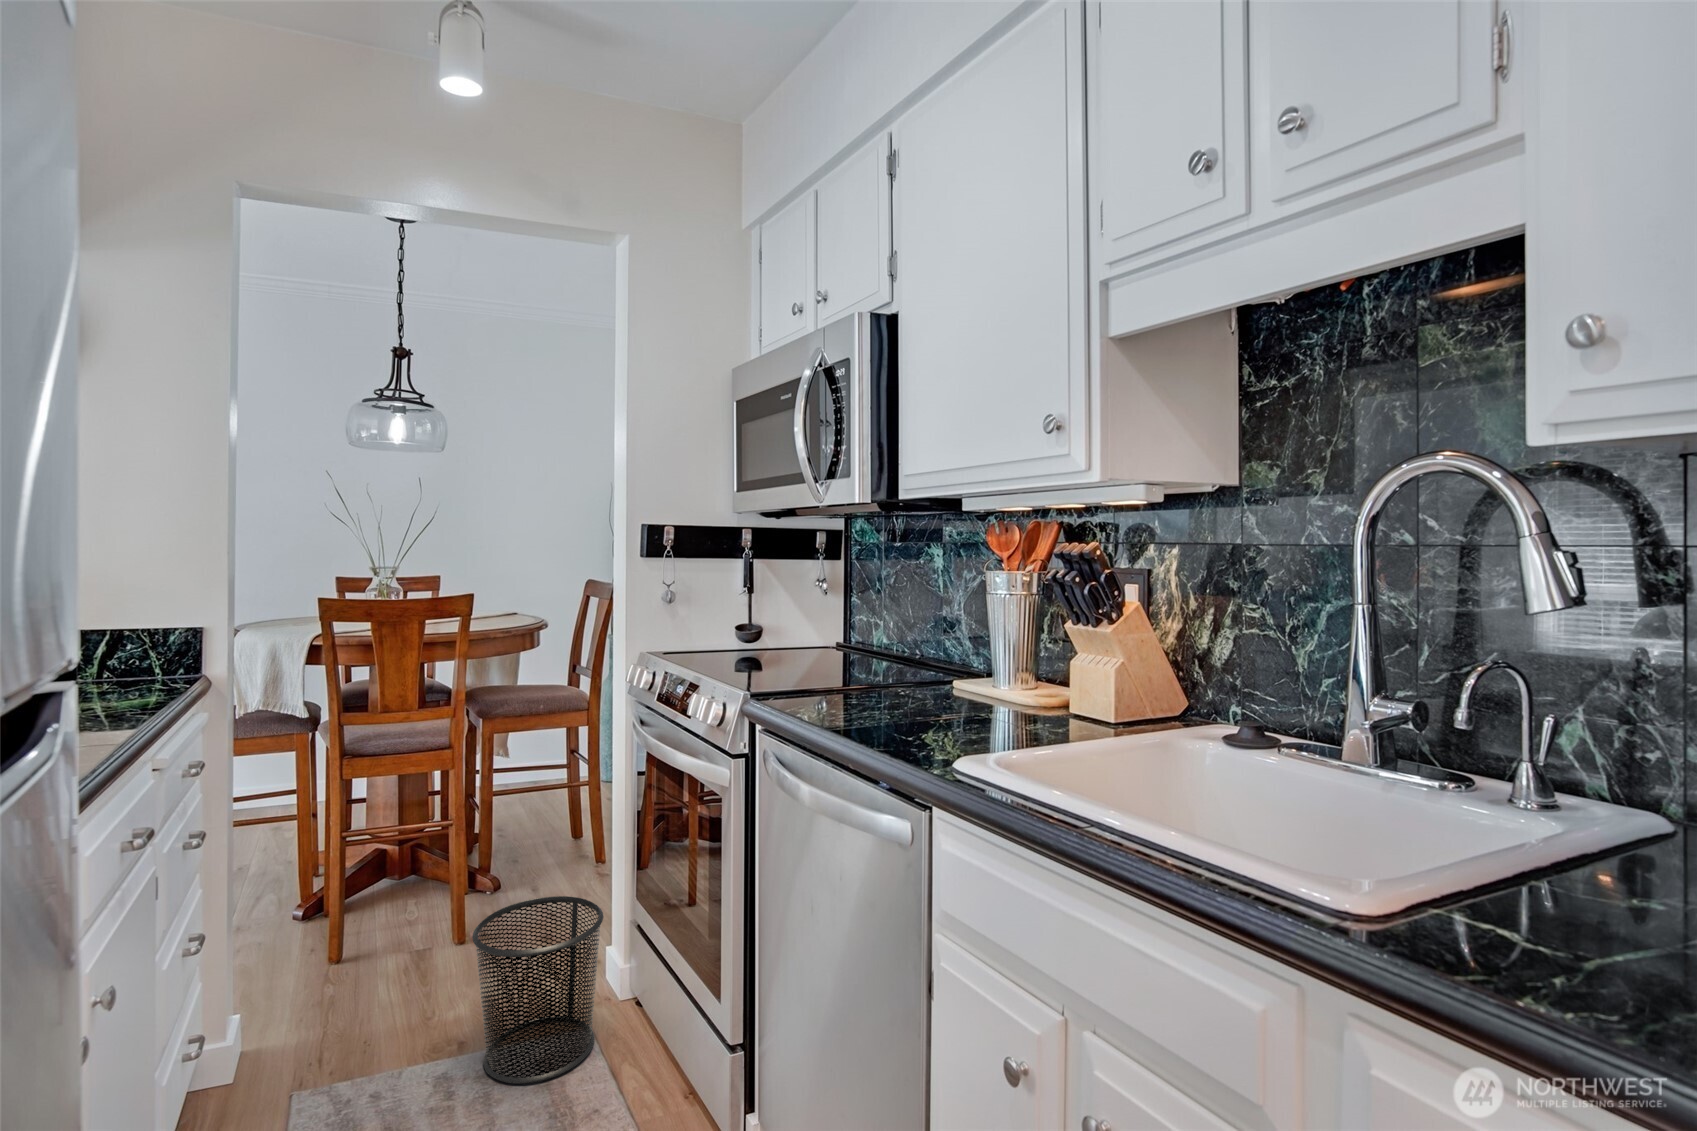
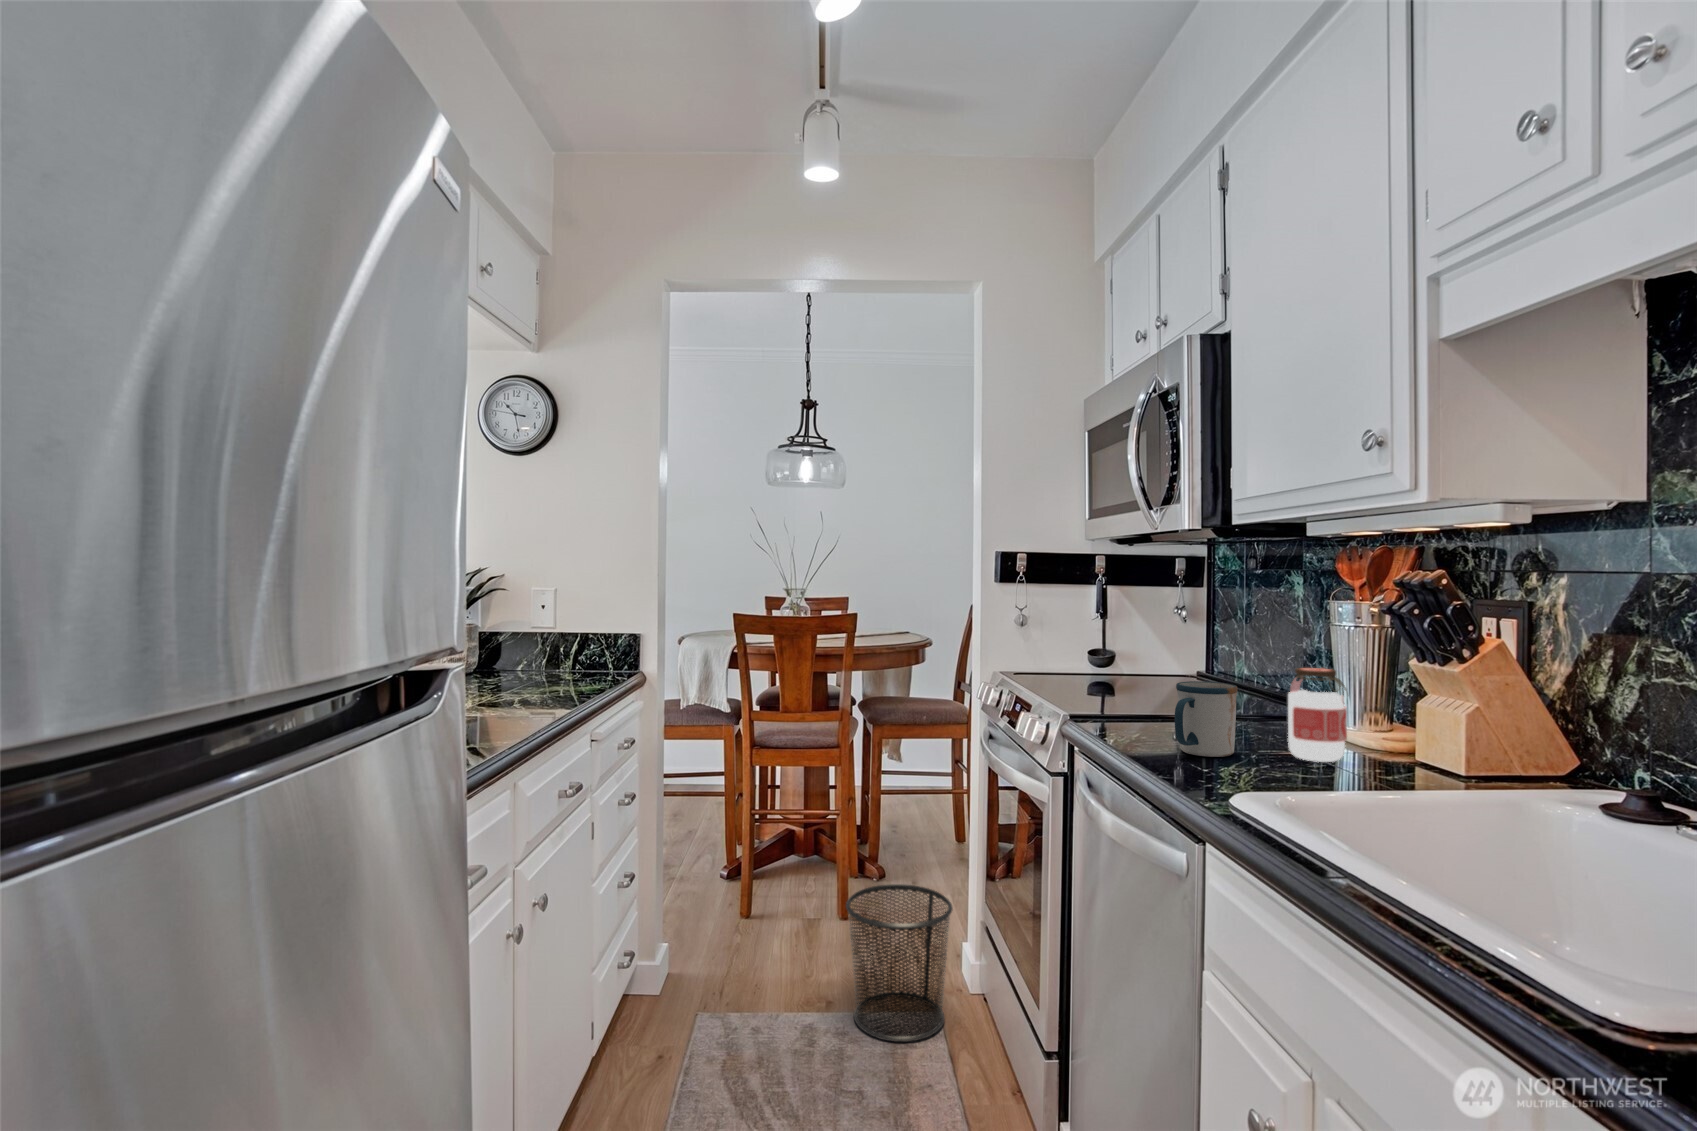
jar: none [973,634,1024,724] -> present [1288,668,1347,762]
mug: none [874,653,930,728] -> present [1175,681,1238,757]

